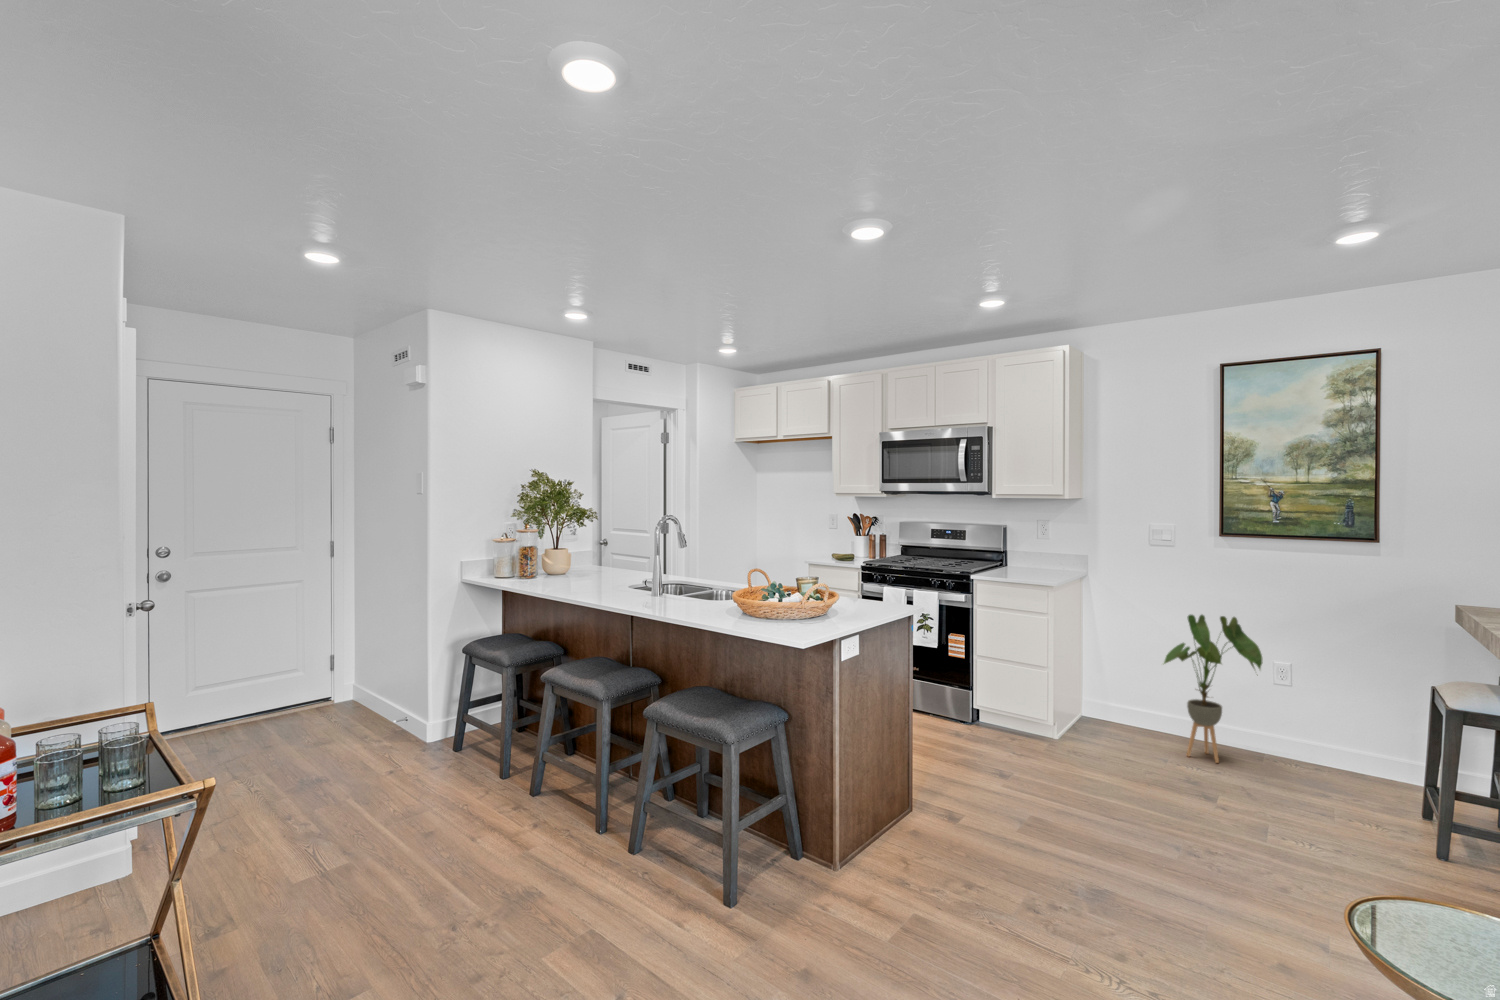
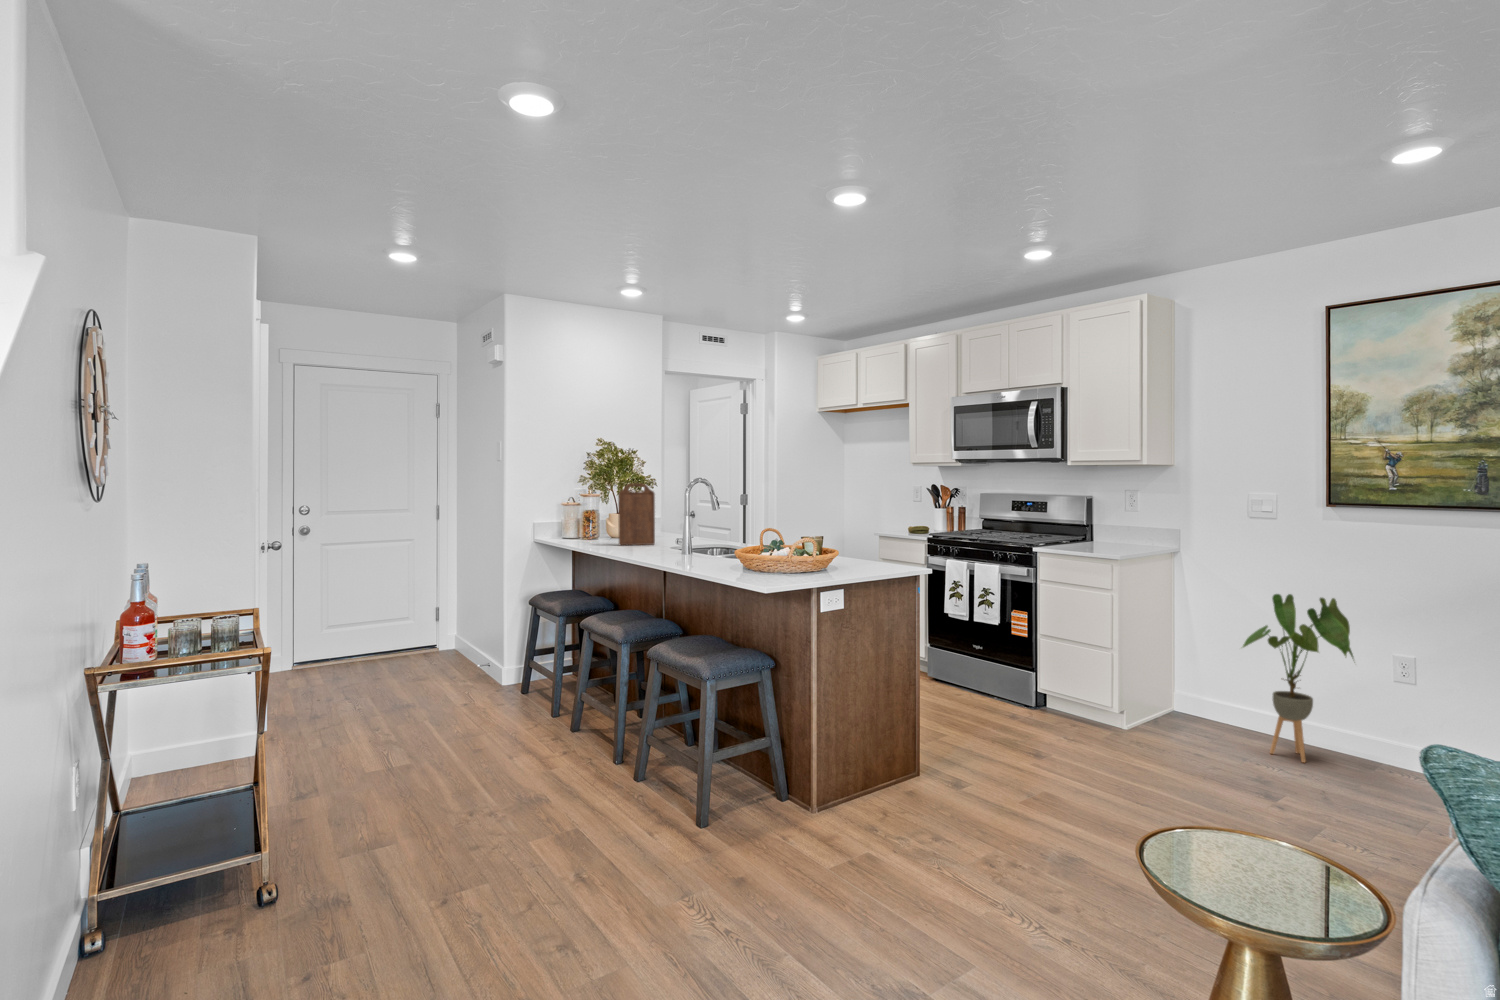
cutting board: none [567,518,606,584] -> present [618,483,655,545]

